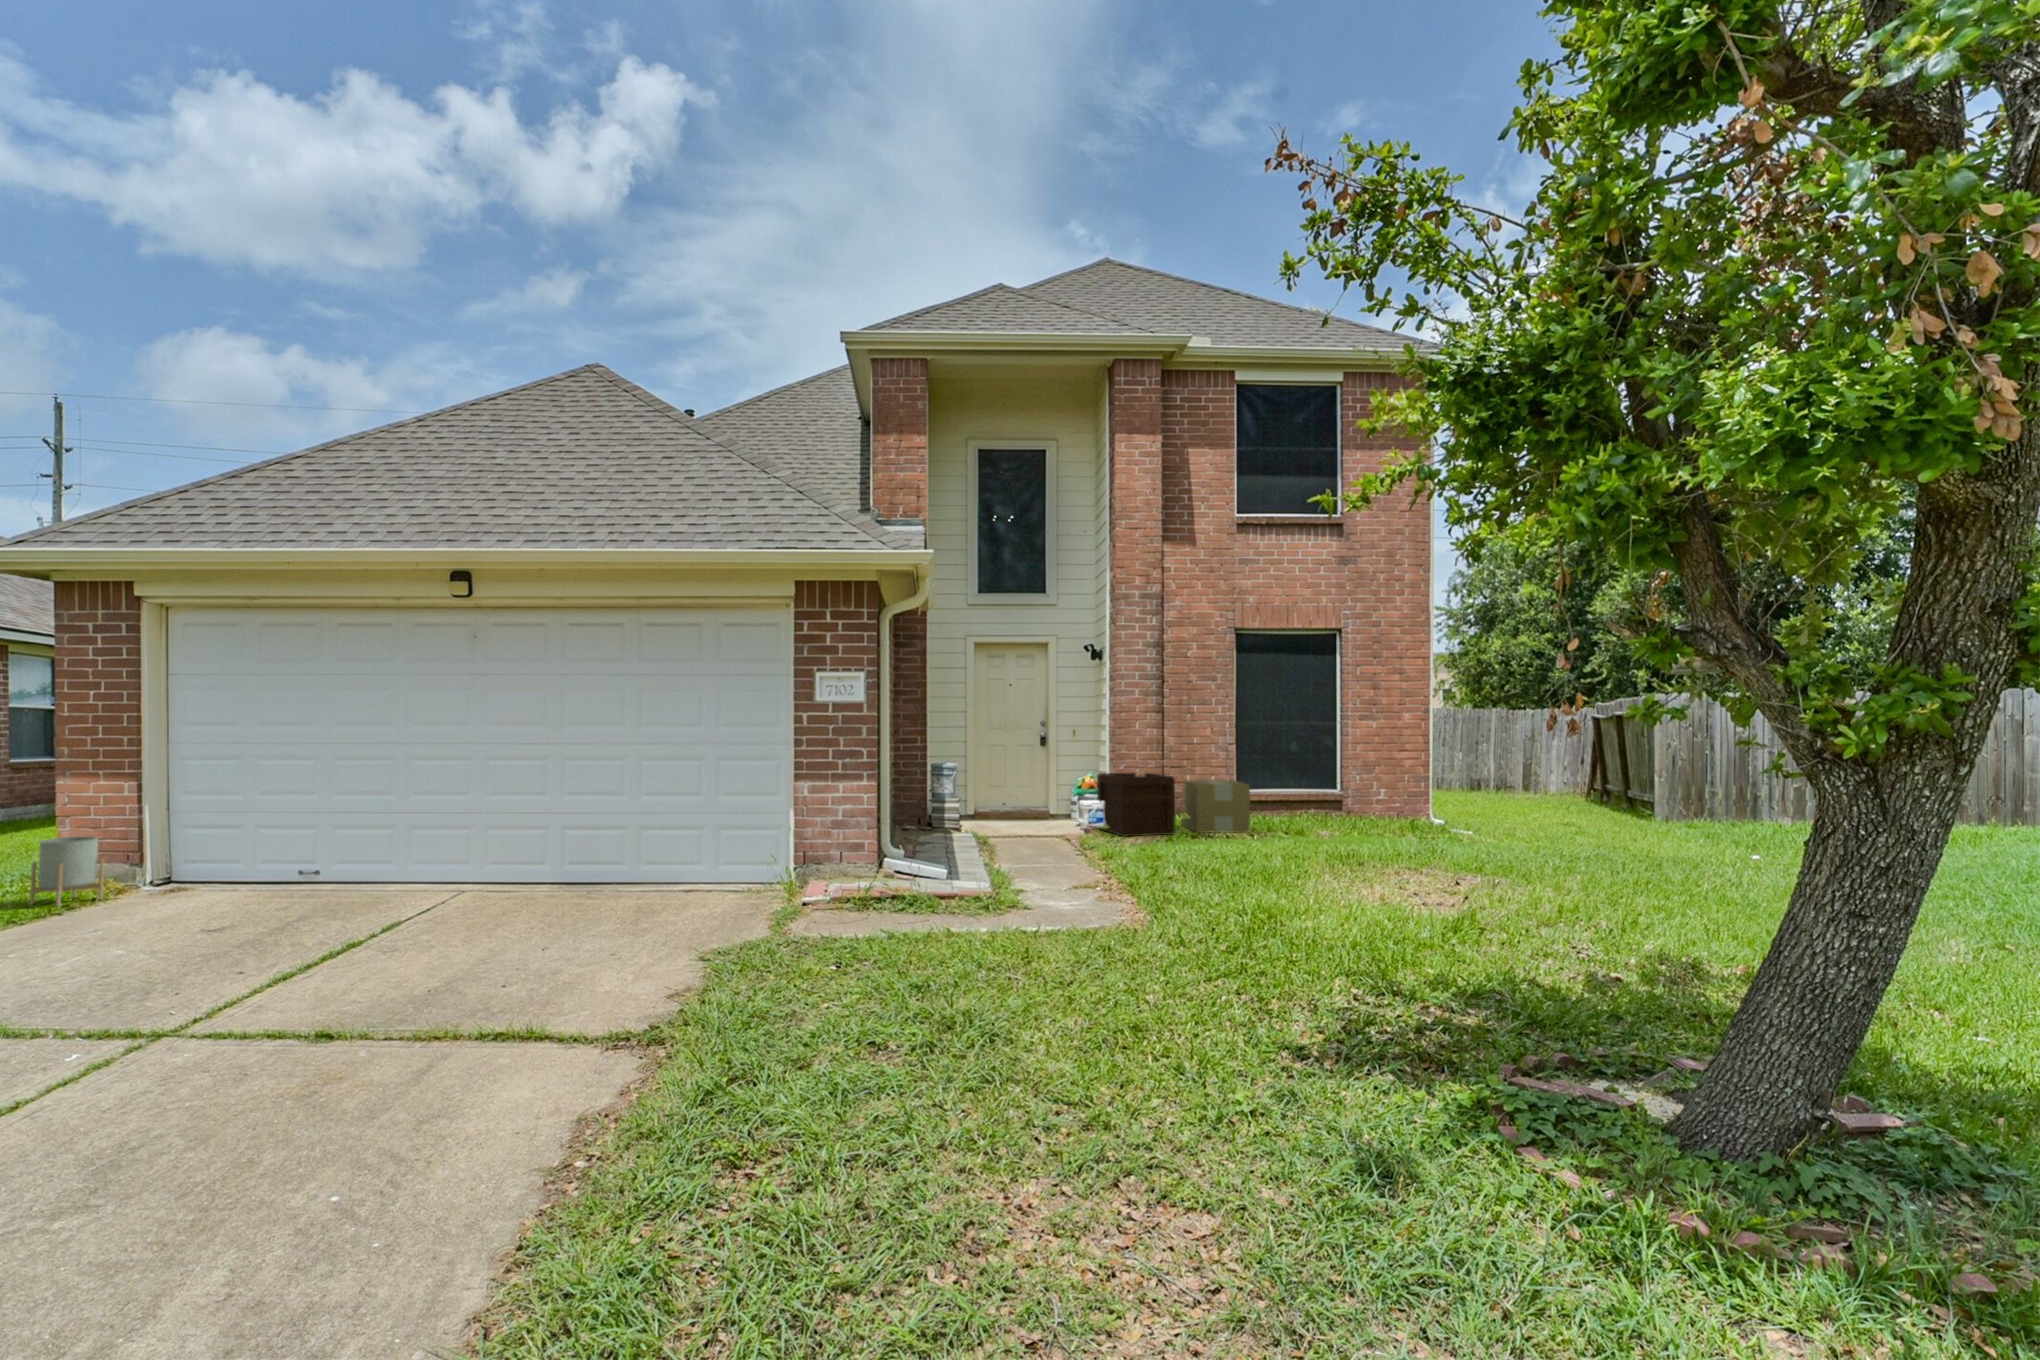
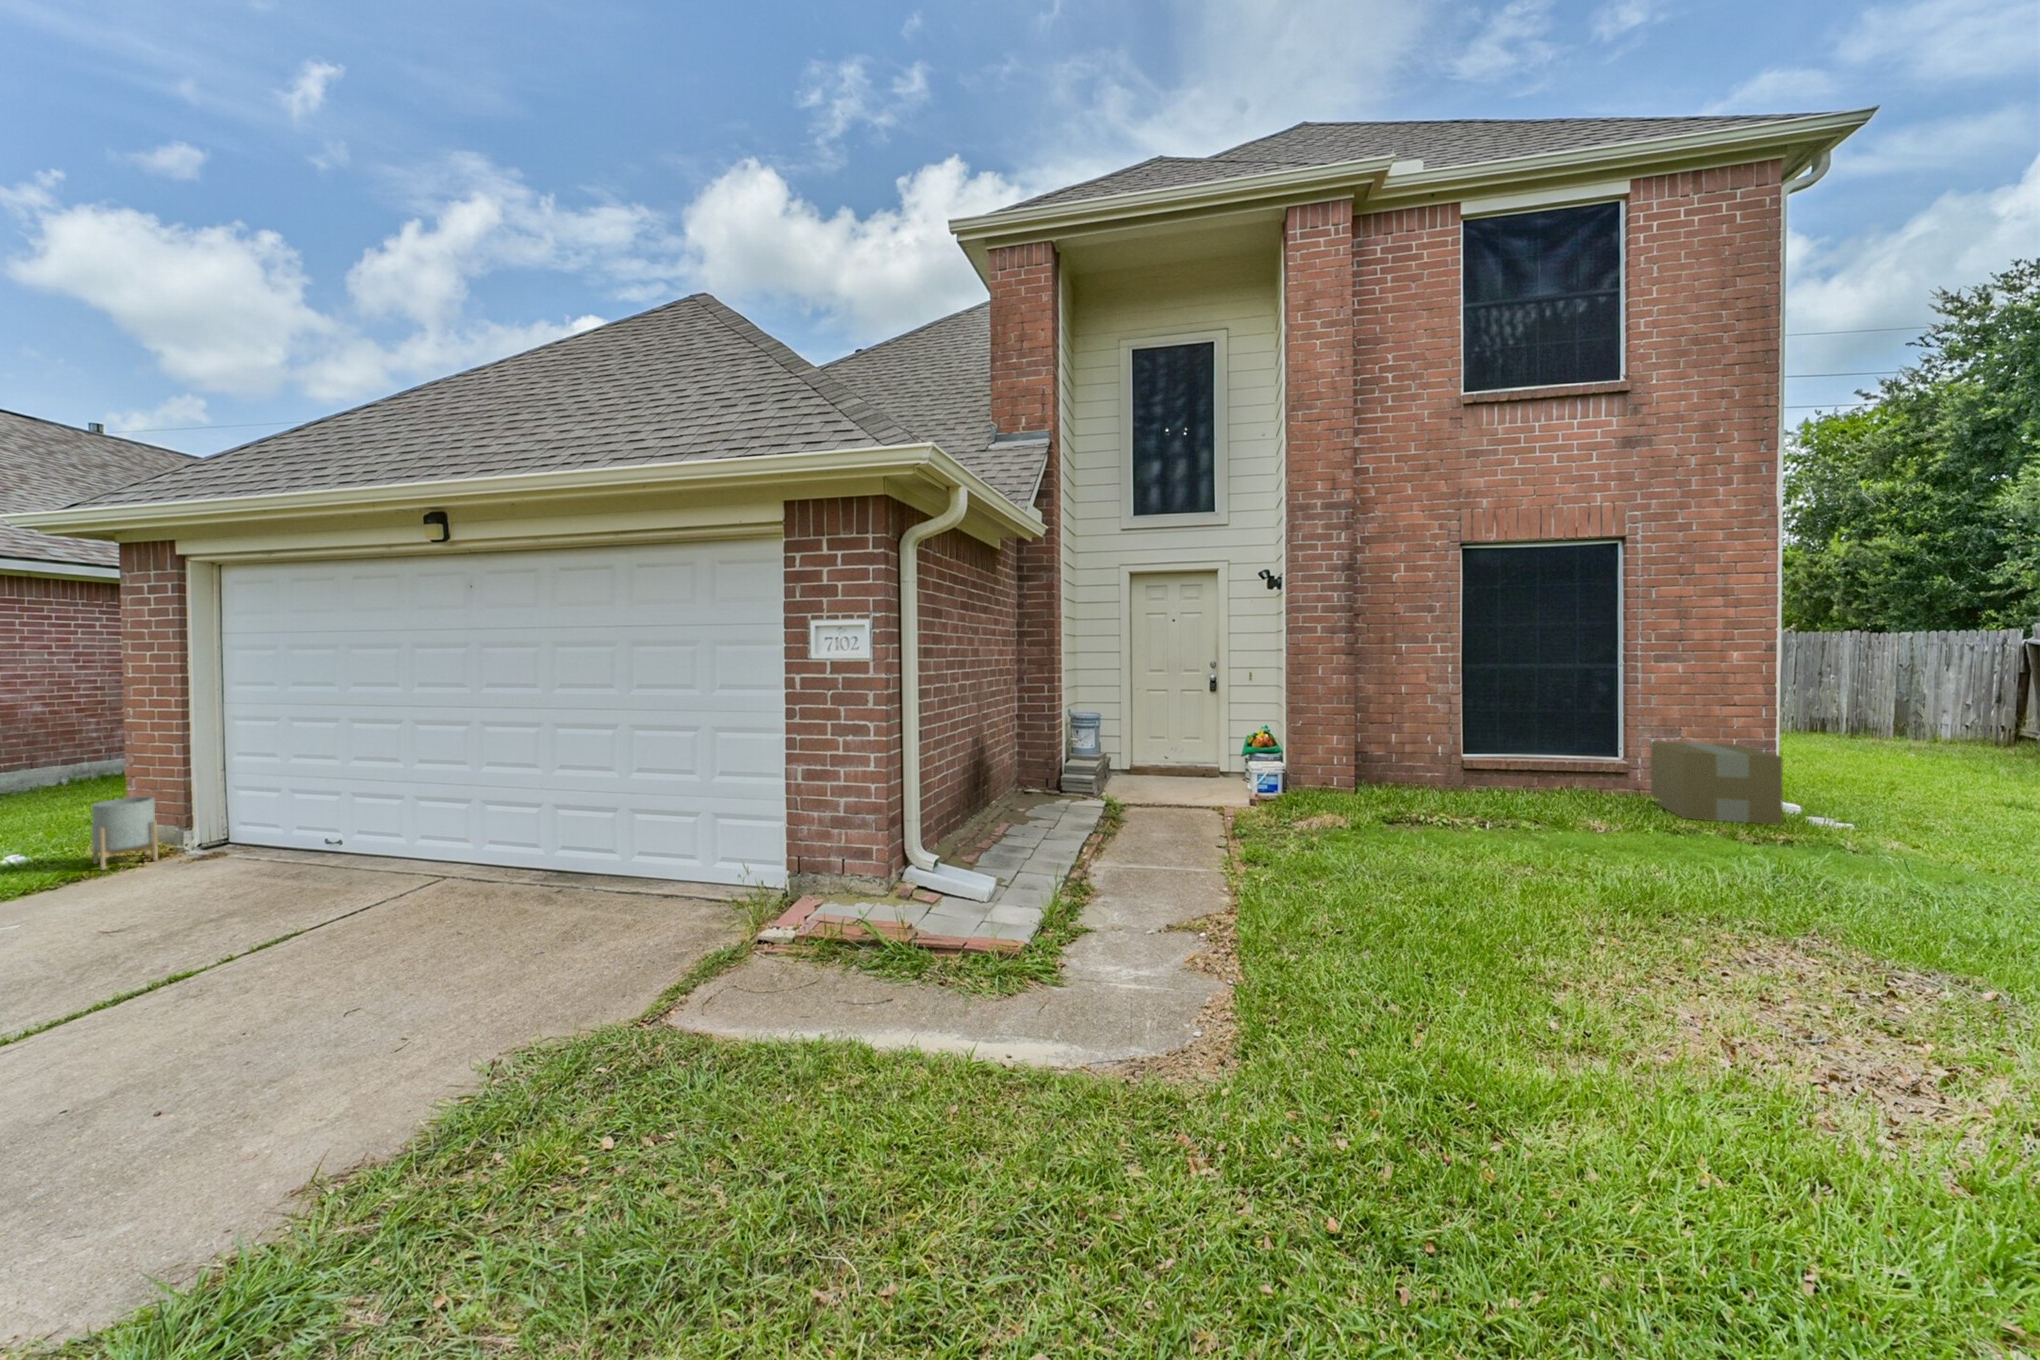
wooden crate: present [1097,773,1175,836] -> none [1266,729,1369,813]
cardboard box: present [1181,779,1250,833] -> present [1651,741,1783,825]

